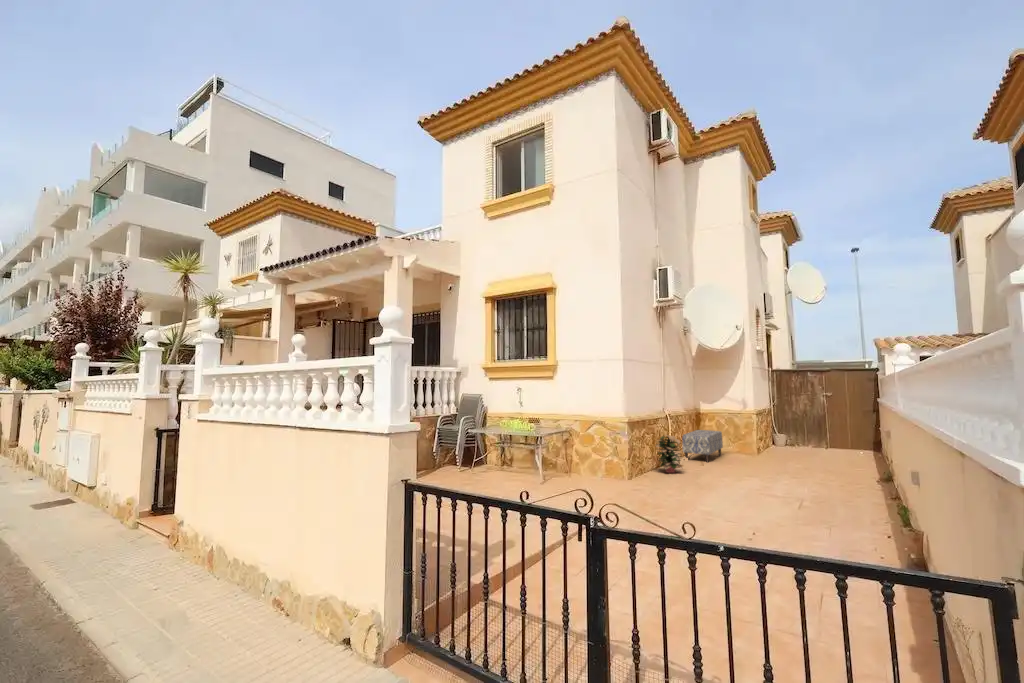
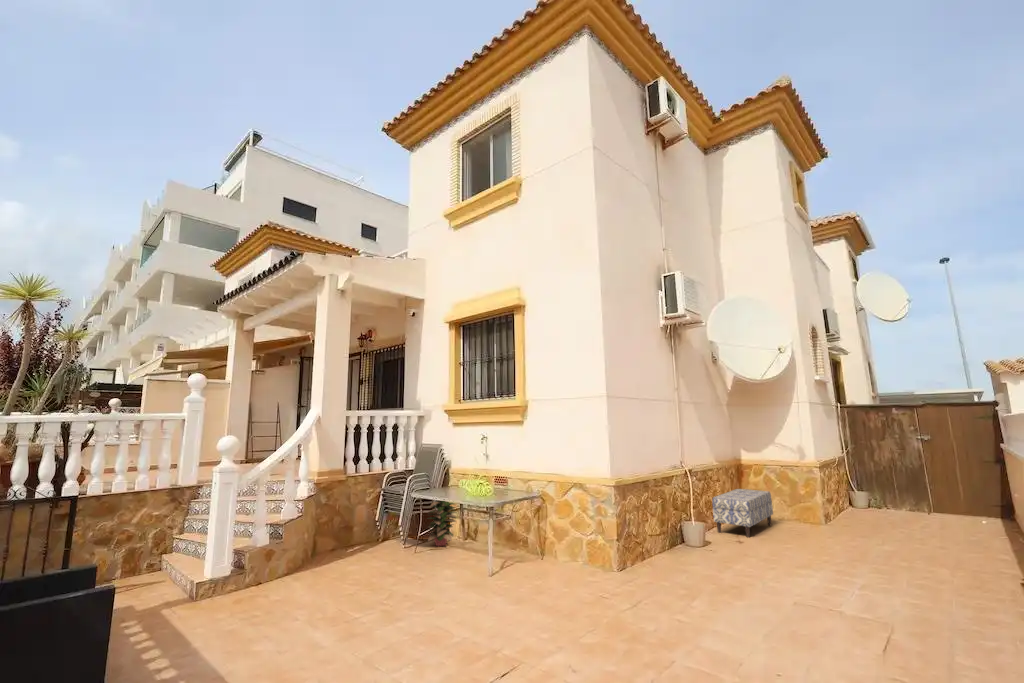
decorative plant: present [656,435,682,473] -> present [428,498,456,546]

